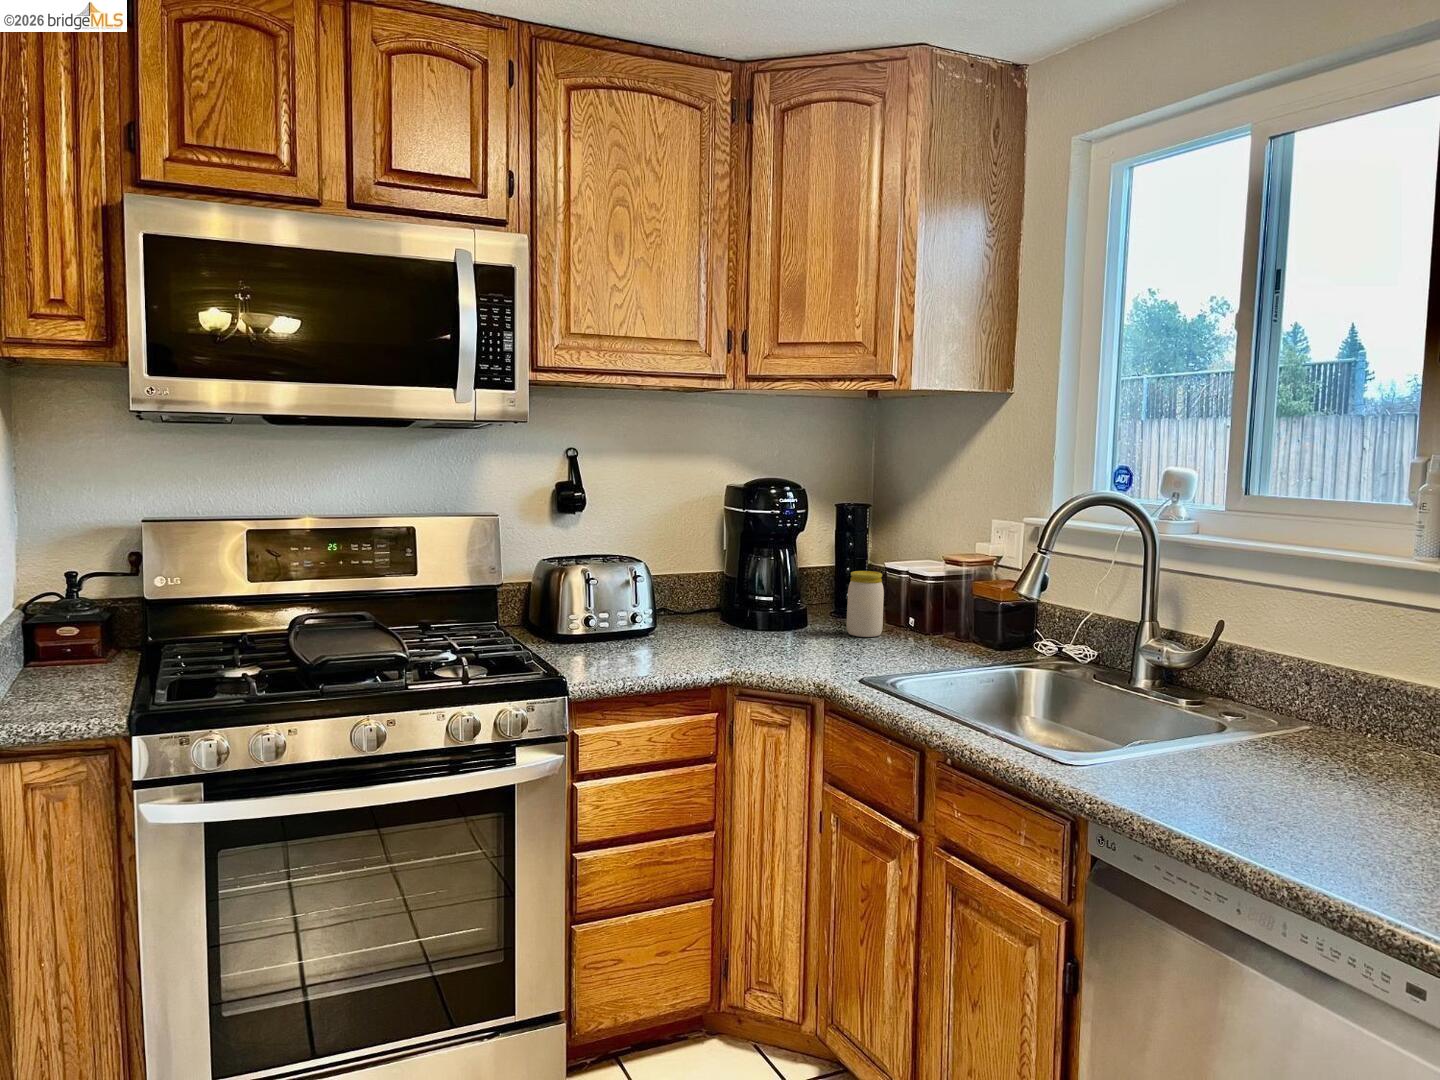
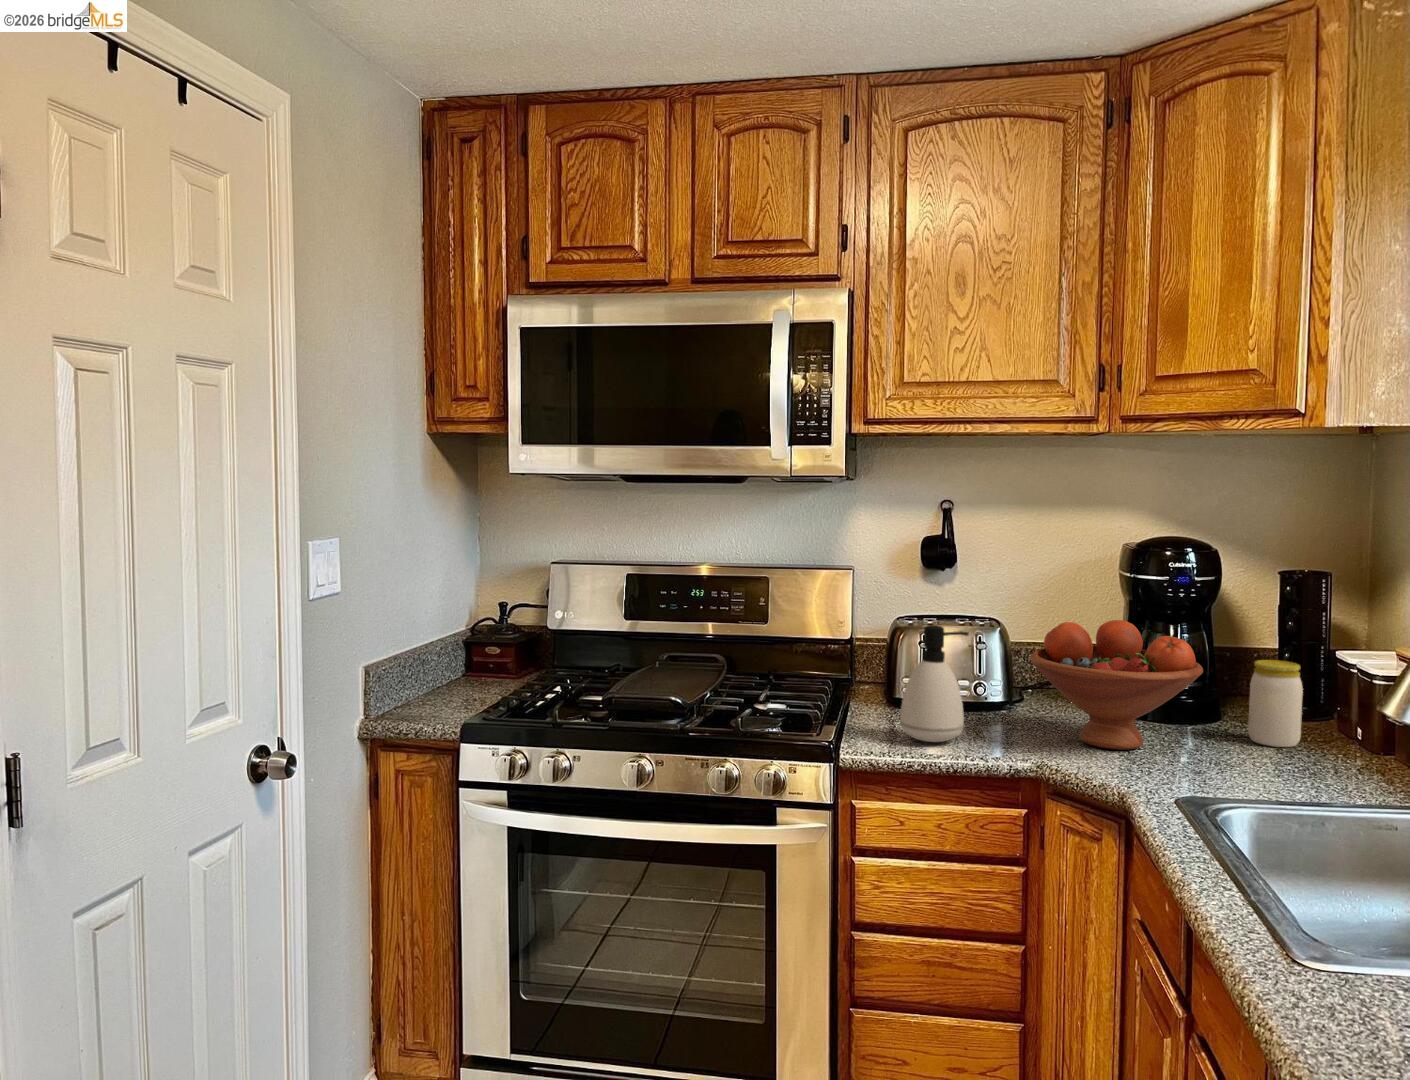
fruit bowl: none [699,547,834,653] -> present [1030,620,1203,750]
soap dispenser: none [602,560,661,666] -> present [900,625,969,742]

